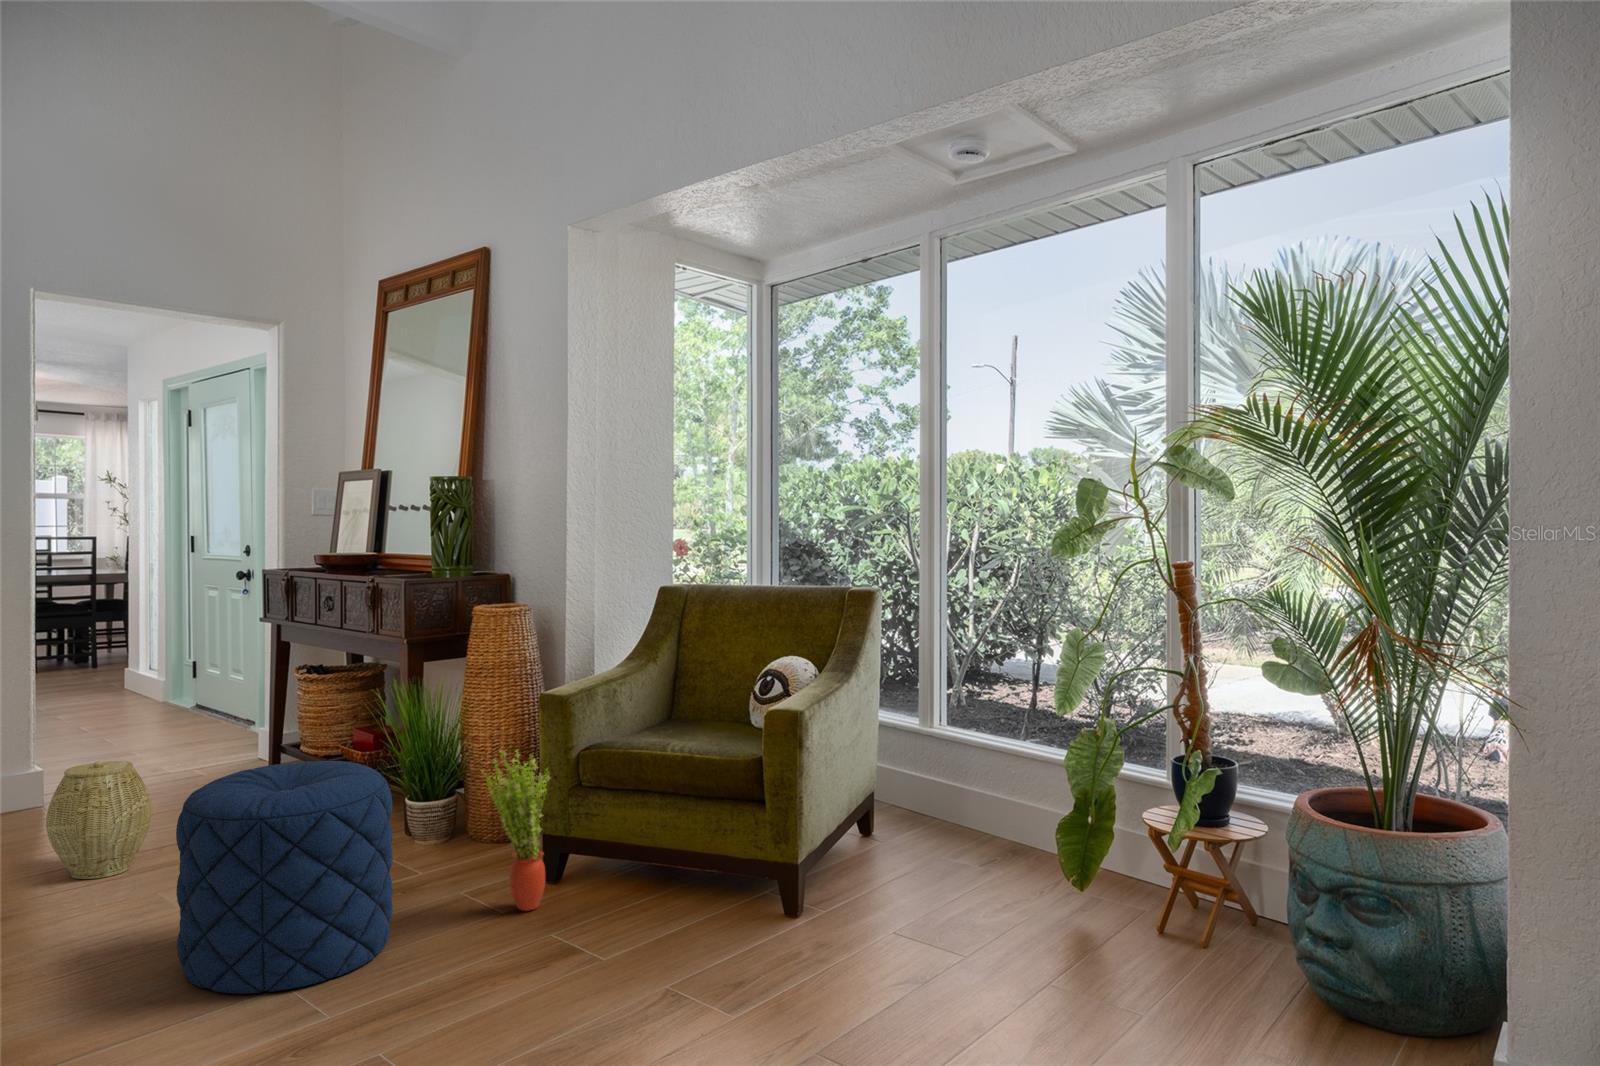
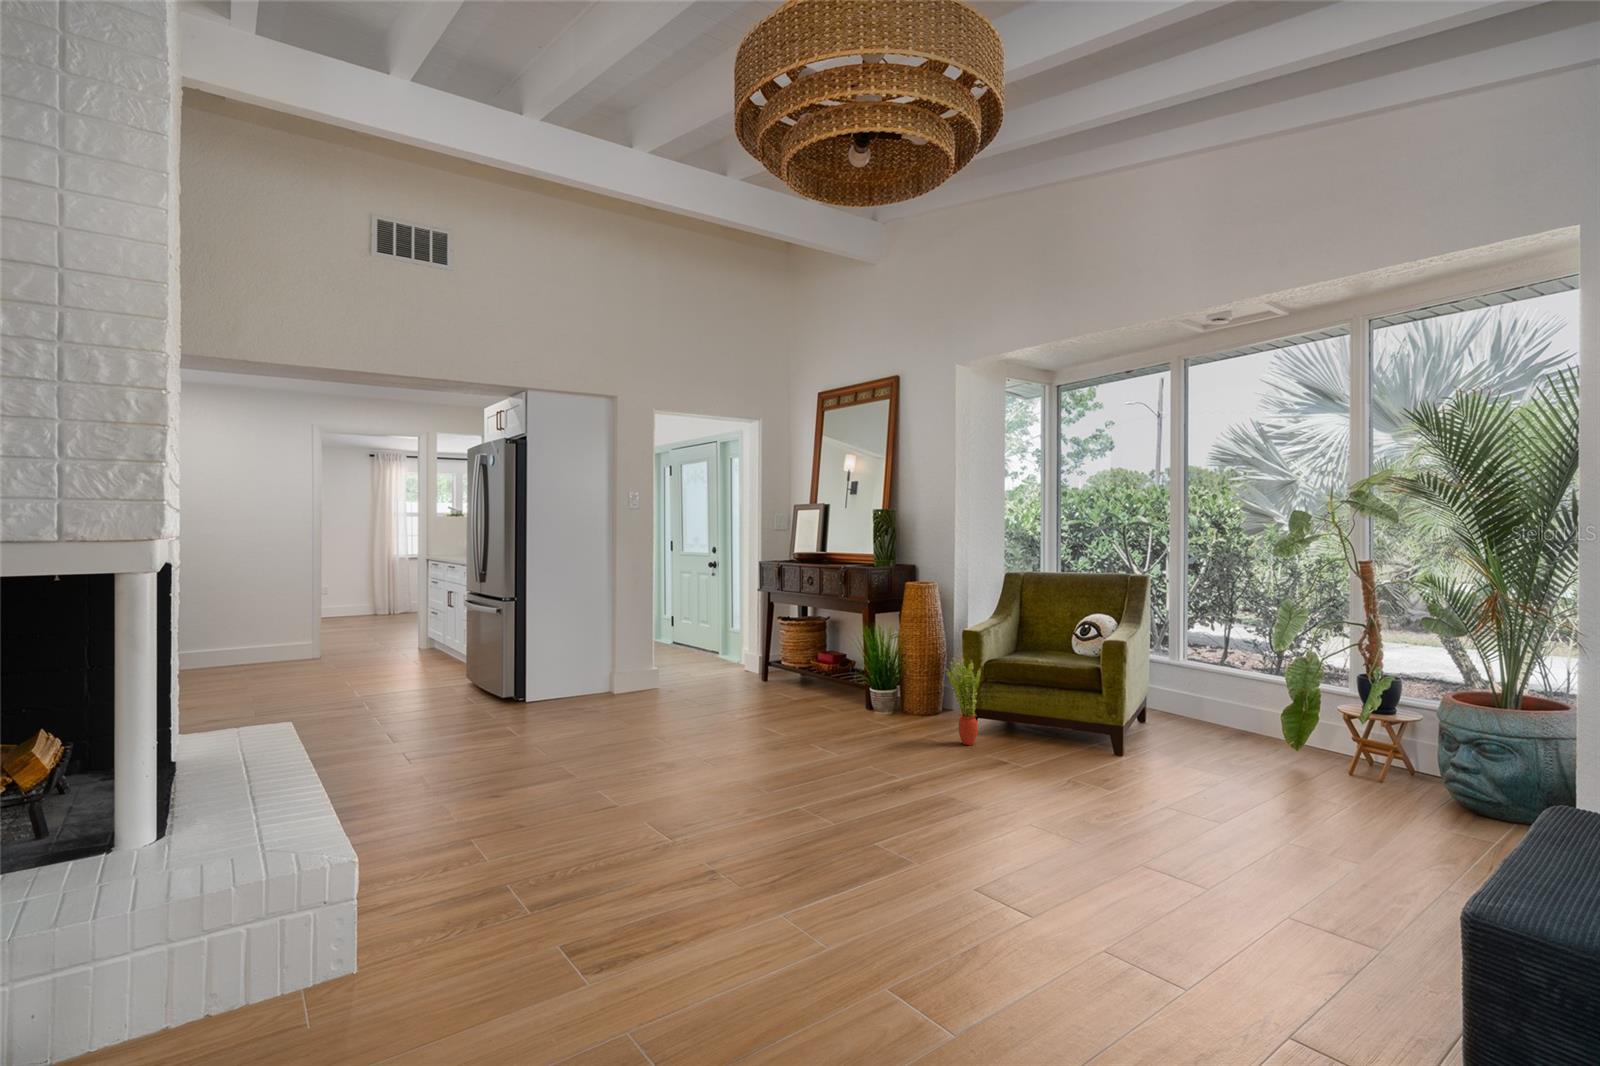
woven basket: present [46,761,152,879] -> none [697,659,745,720]
pouf: present [176,761,393,994] -> none [811,658,911,767]

